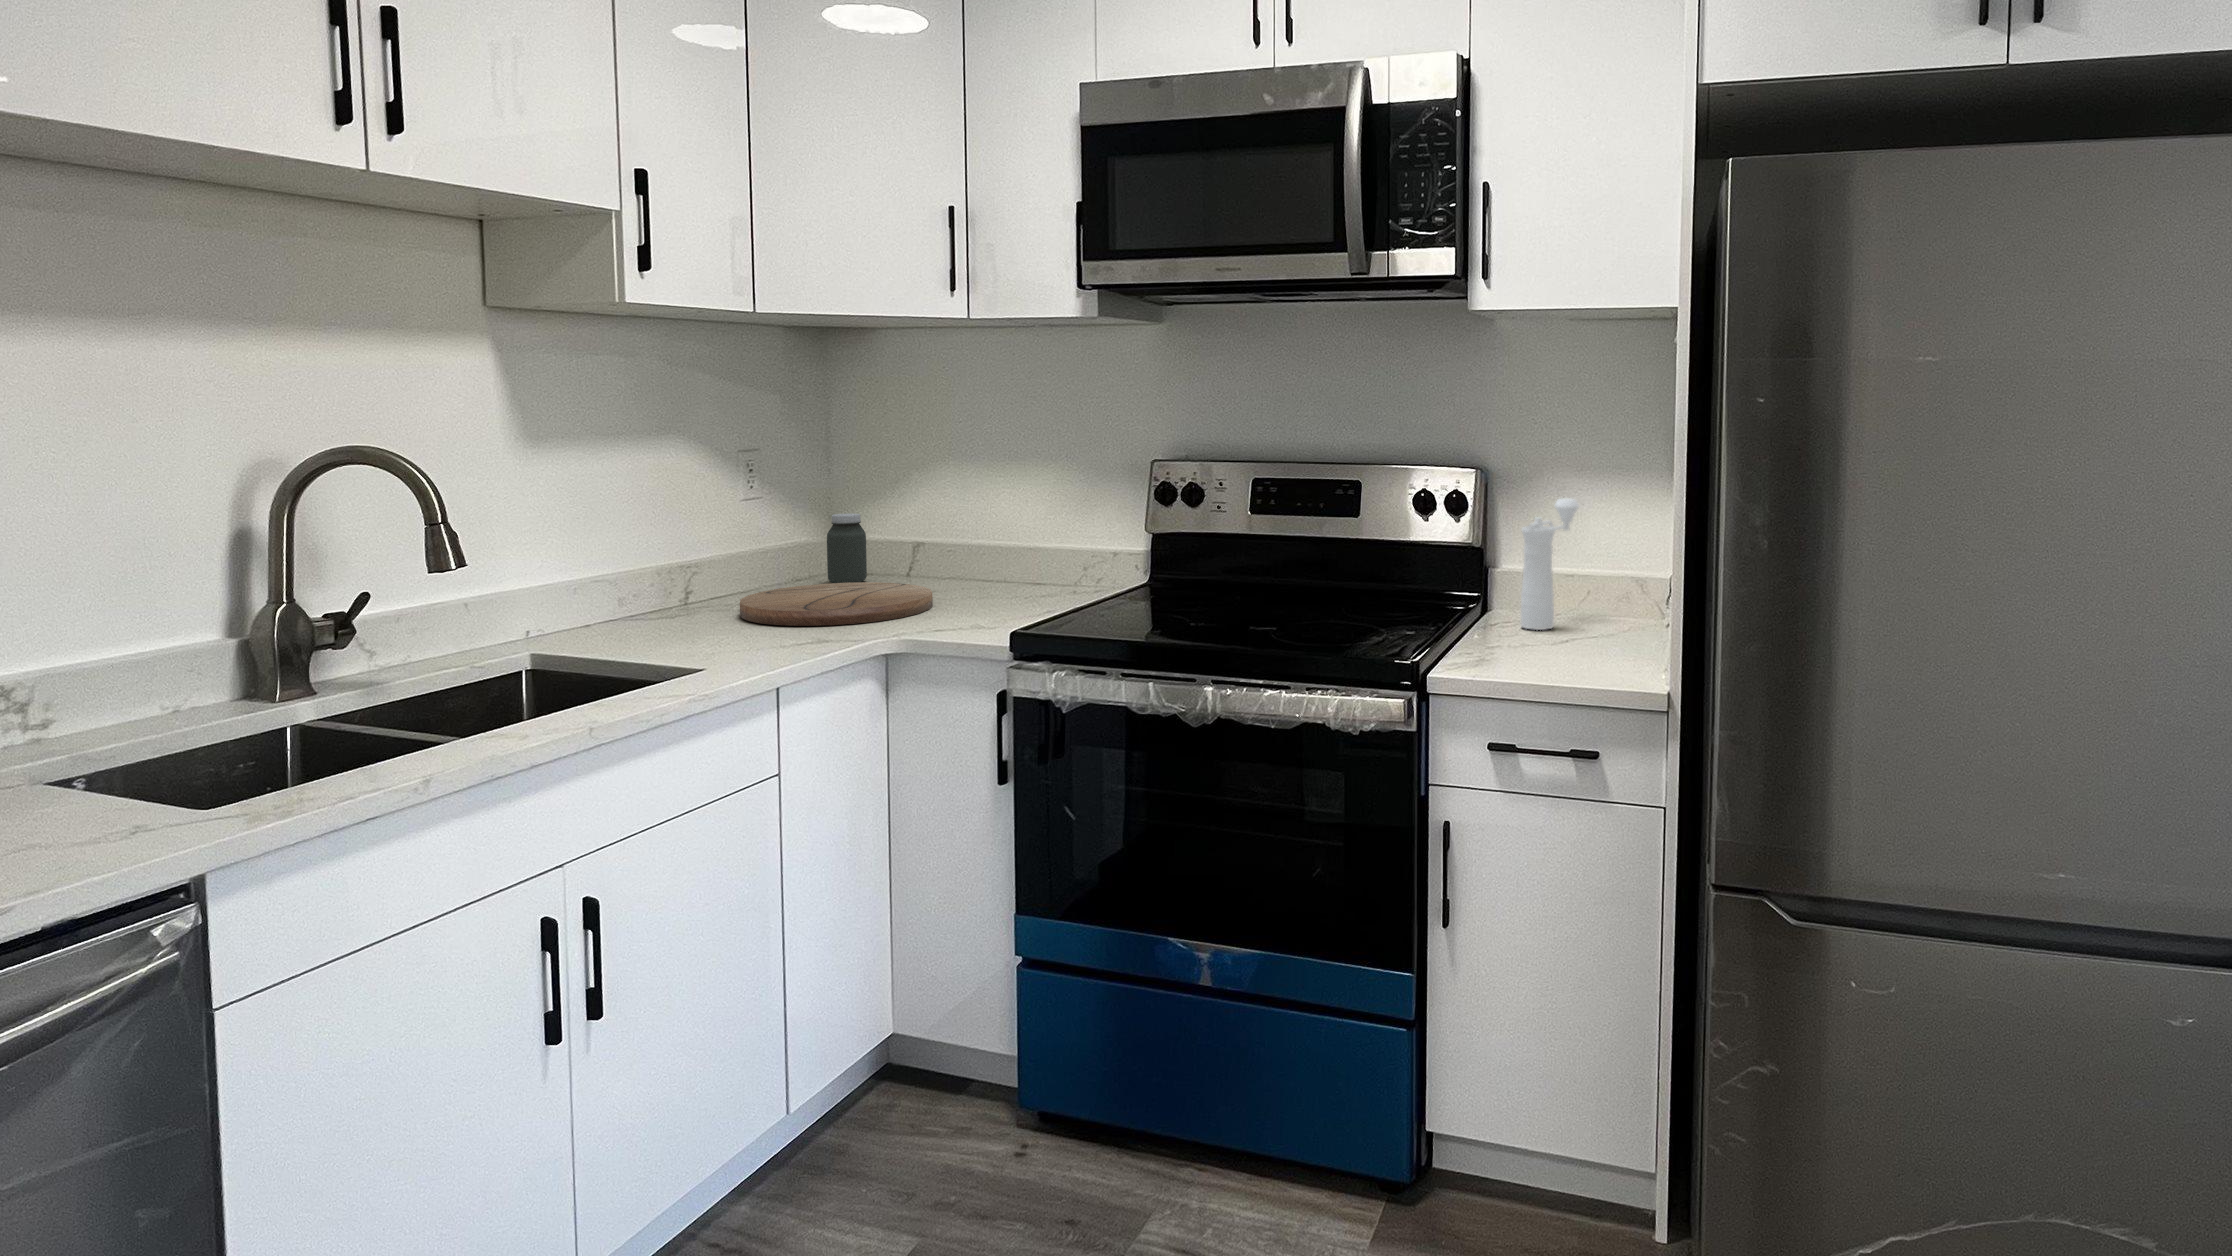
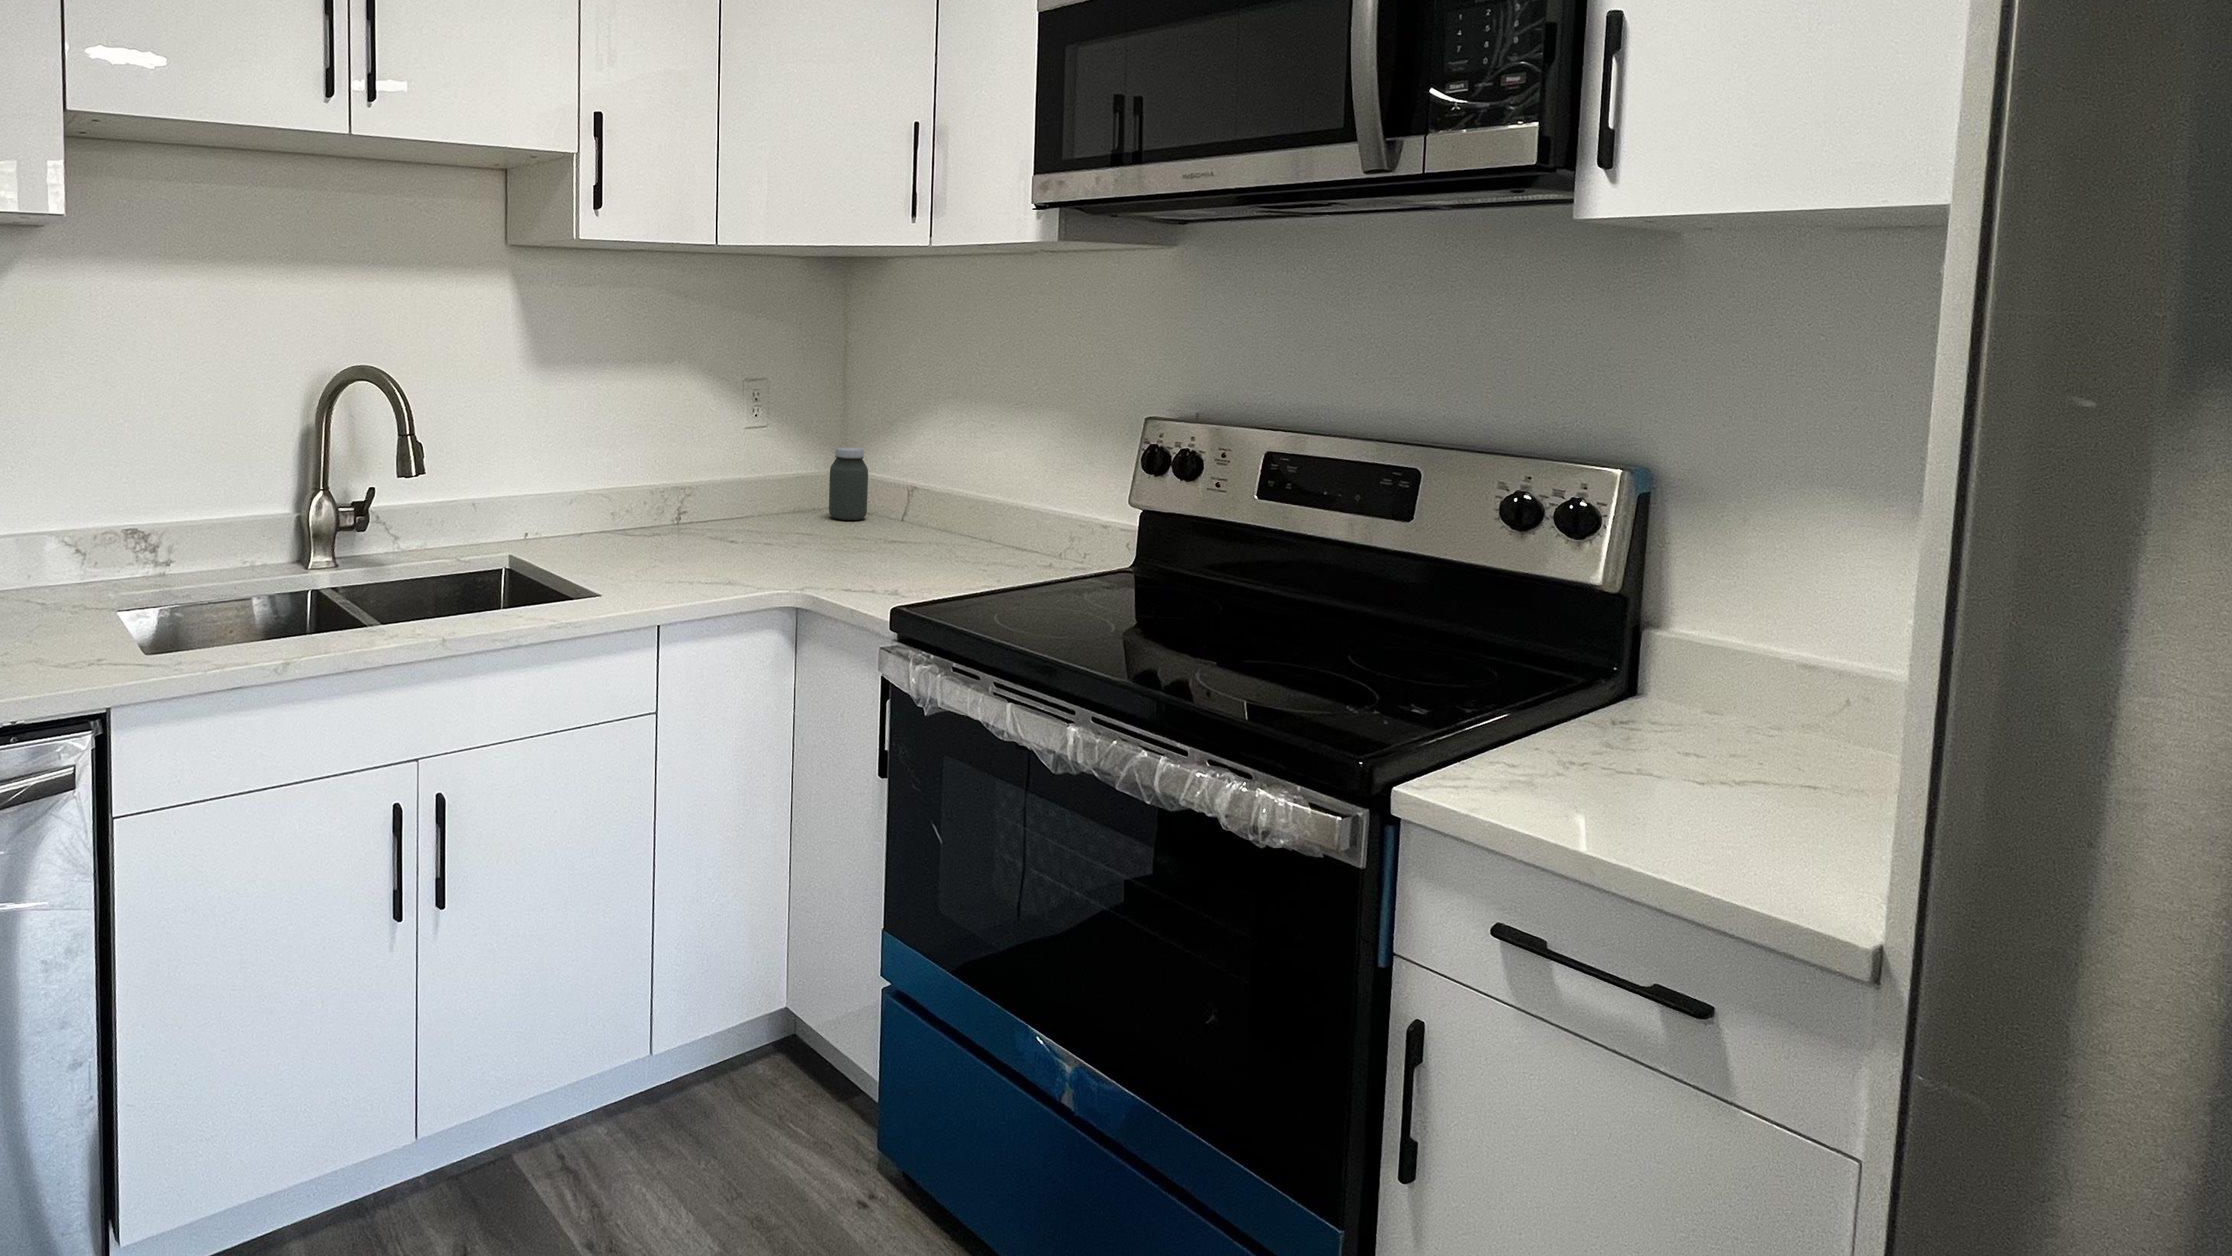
pepper mill: present [1521,498,1579,630] -> none [1654,535,1813,751]
cutting board: present [740,582,933,626] -> none [703,517,891,568]

